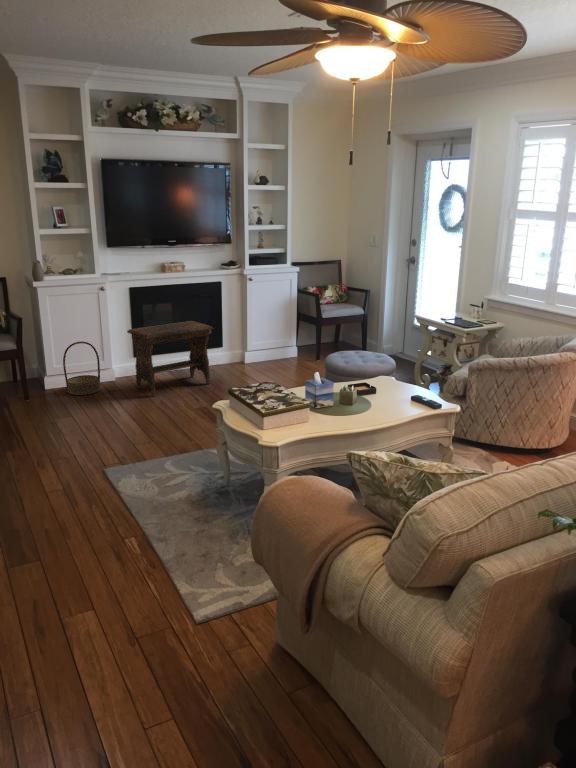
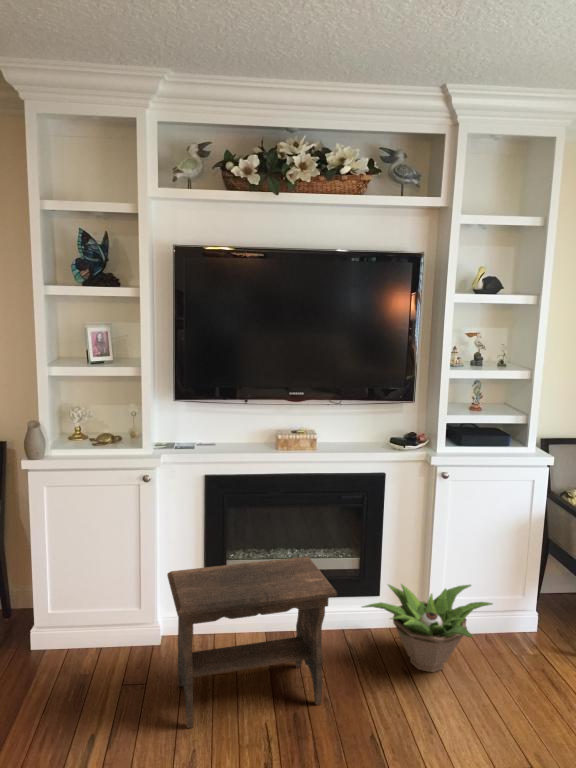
decorative plant: none [219,333,279,371] -> present [363,584,492,672]
basket: present [63,342,101,395] -> none [52,578,120,685]

